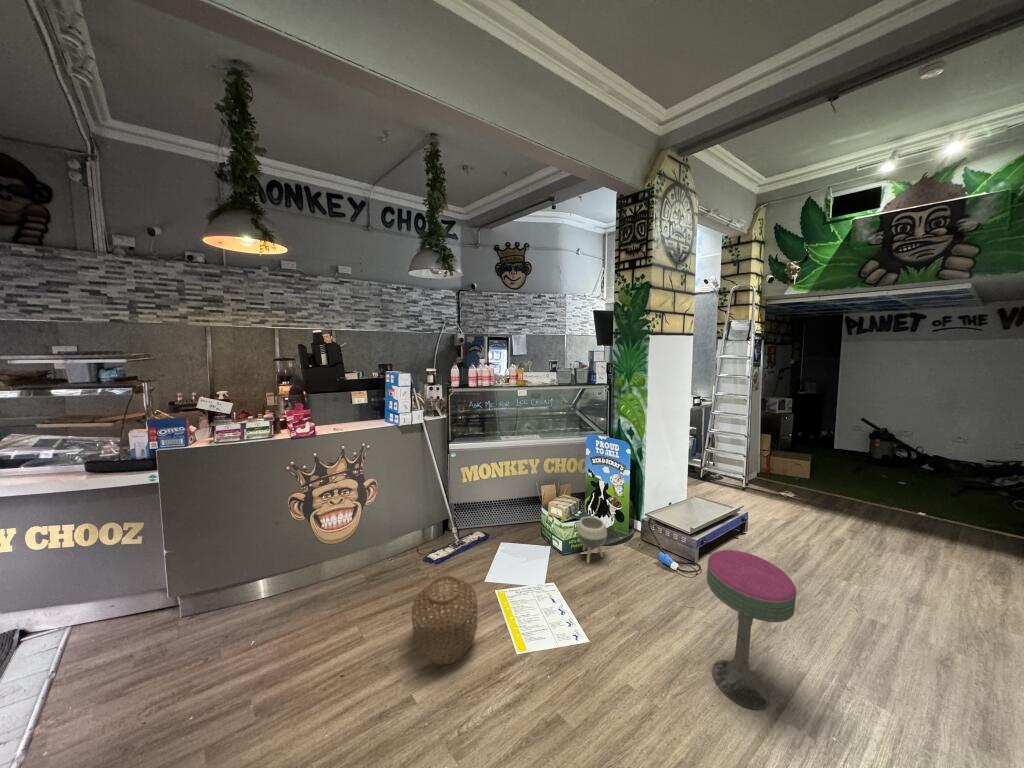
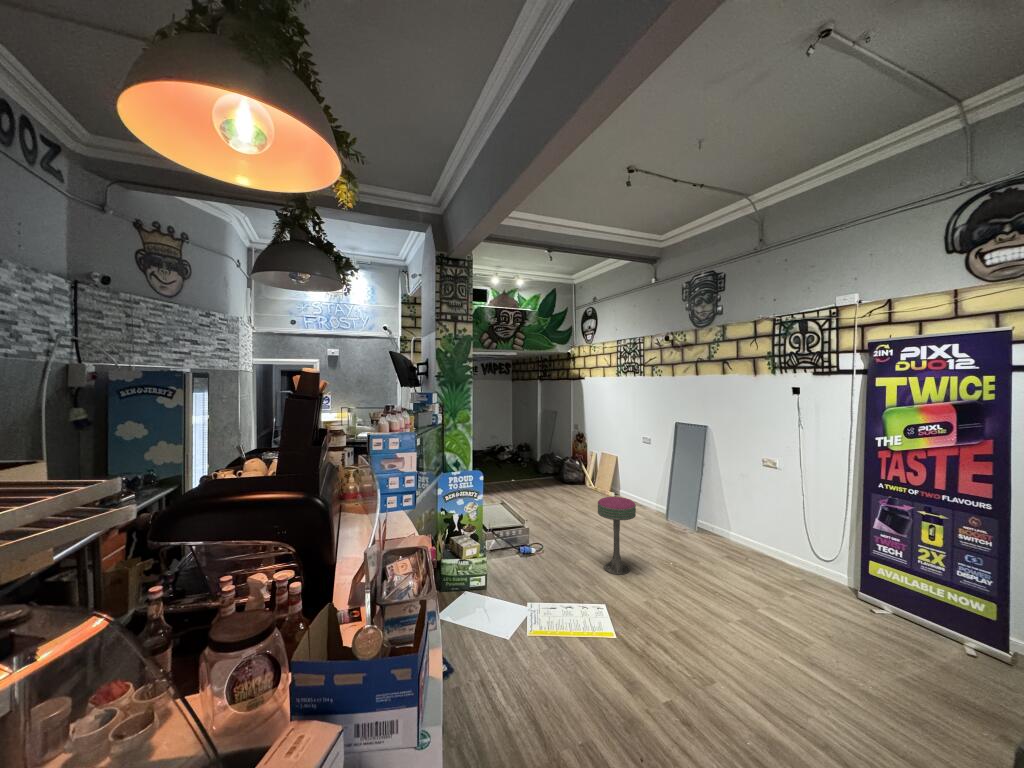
planter: present [577,516,607,563] -> none [485,540,512,582]
woven basket: present [412,576,478,665] -> none [528,607,590,691]

